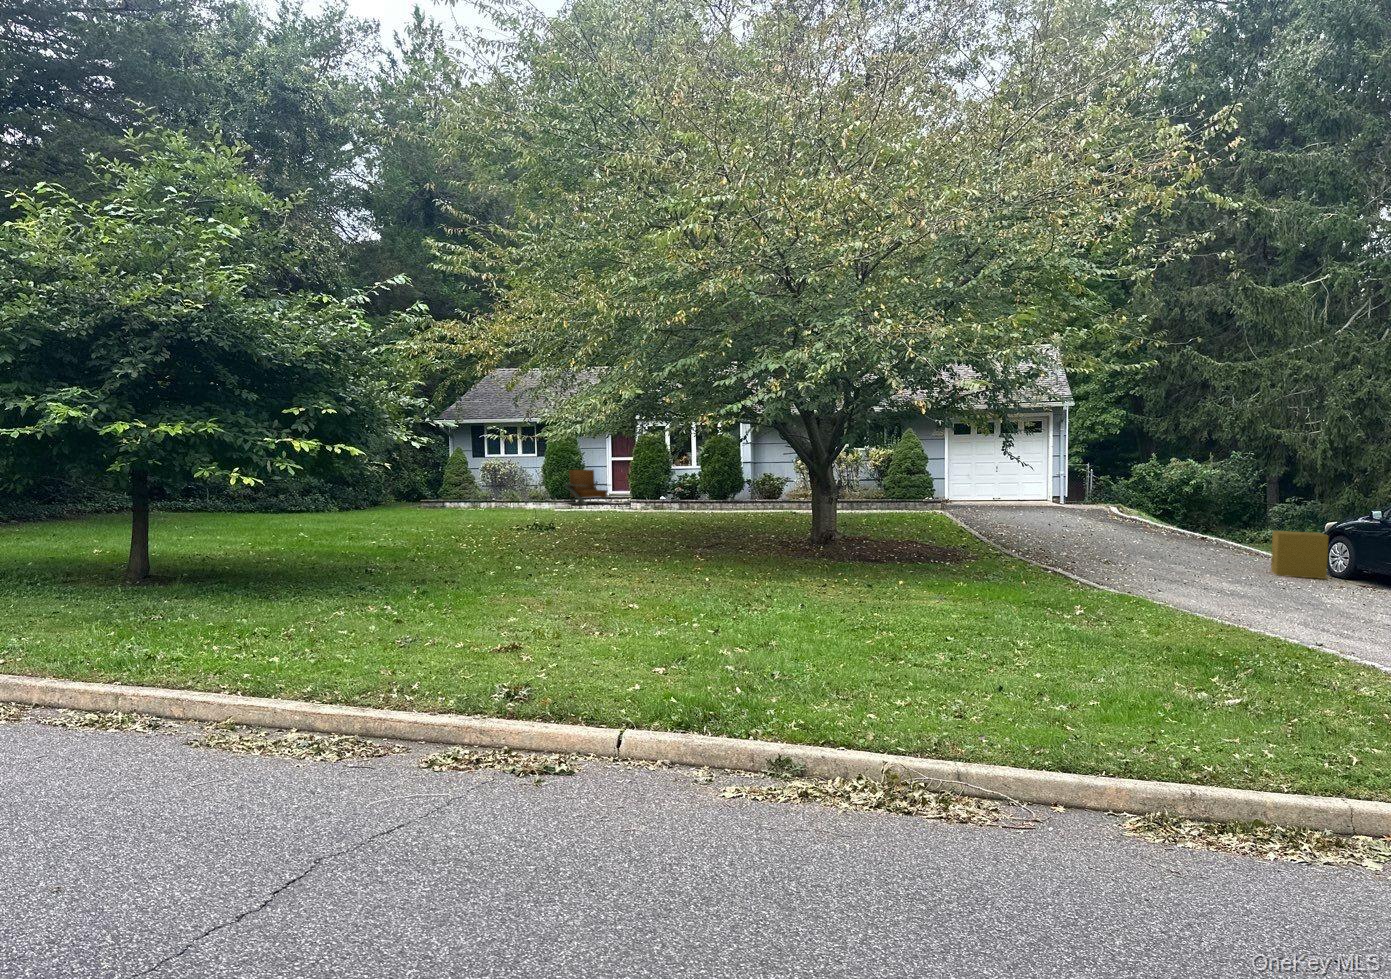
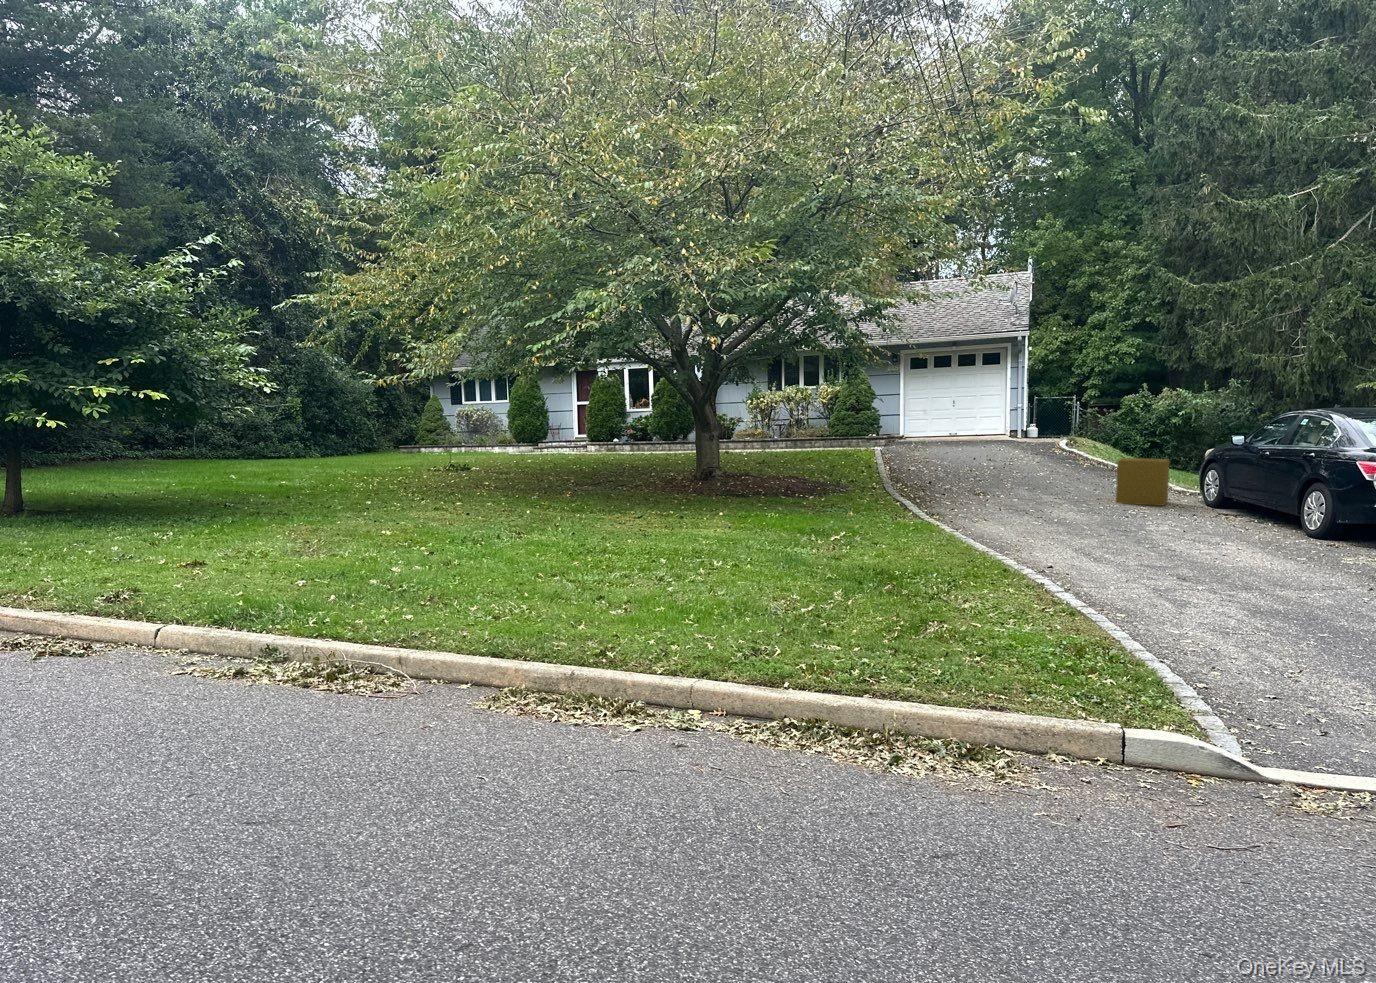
lounge chair: present [565,470,610,505] -> none [526,414,572,448]

